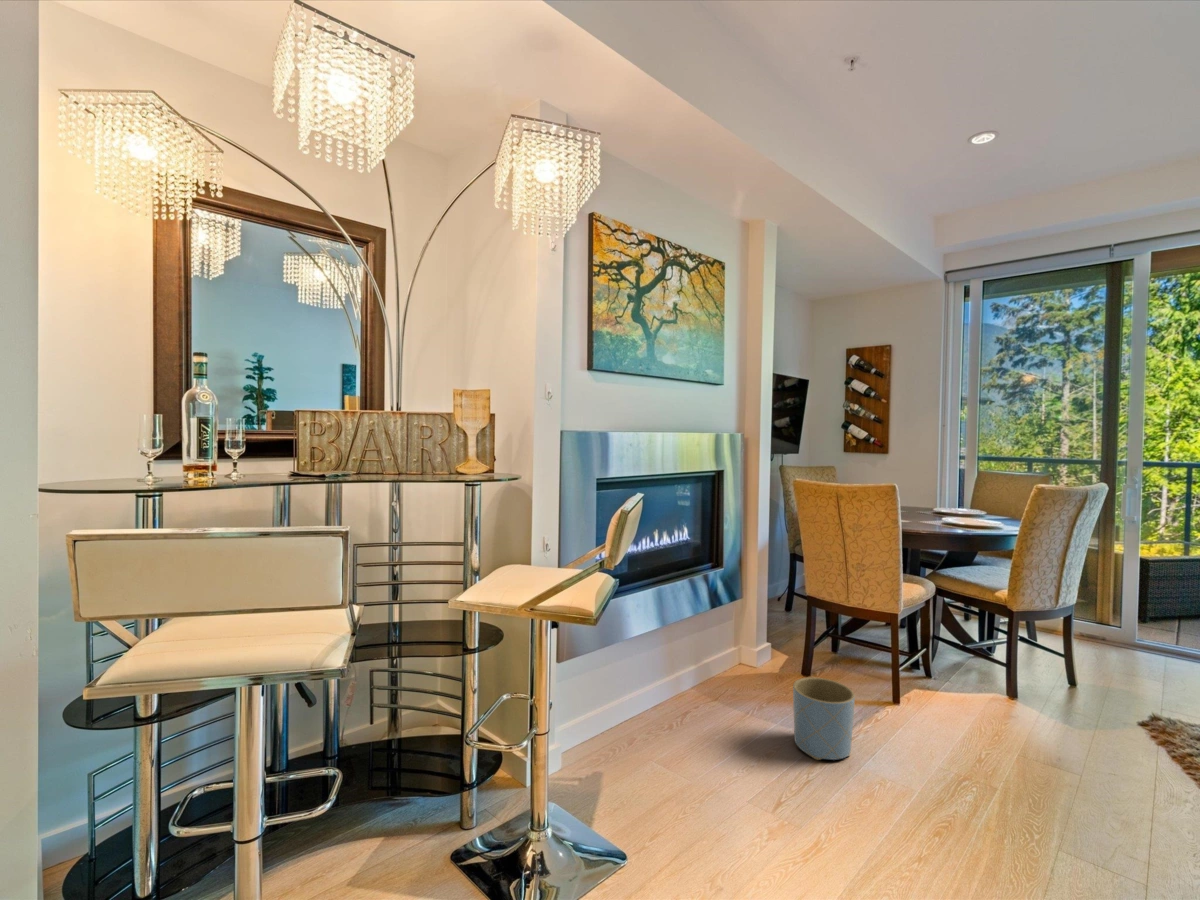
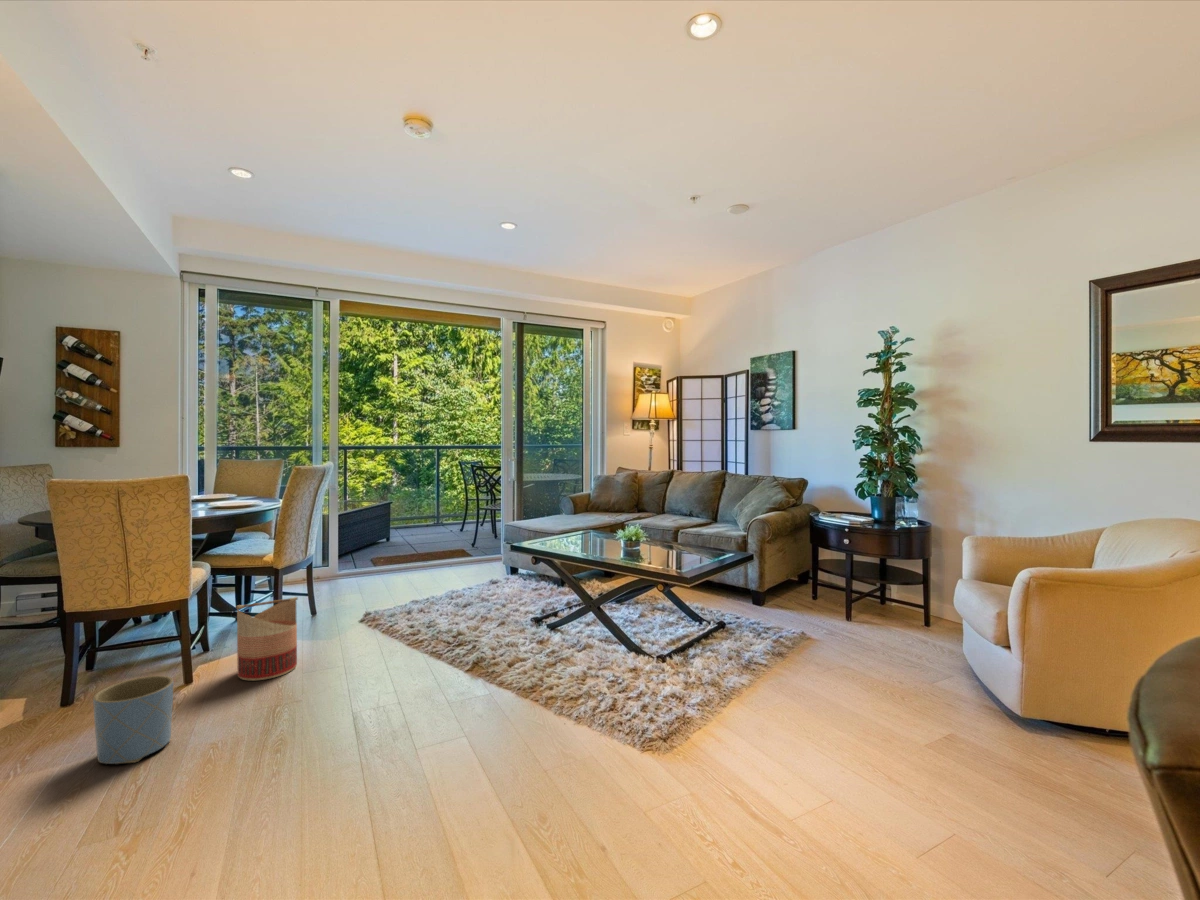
basket: none [941,641,1019,747] -> present [236,597,297,681]

